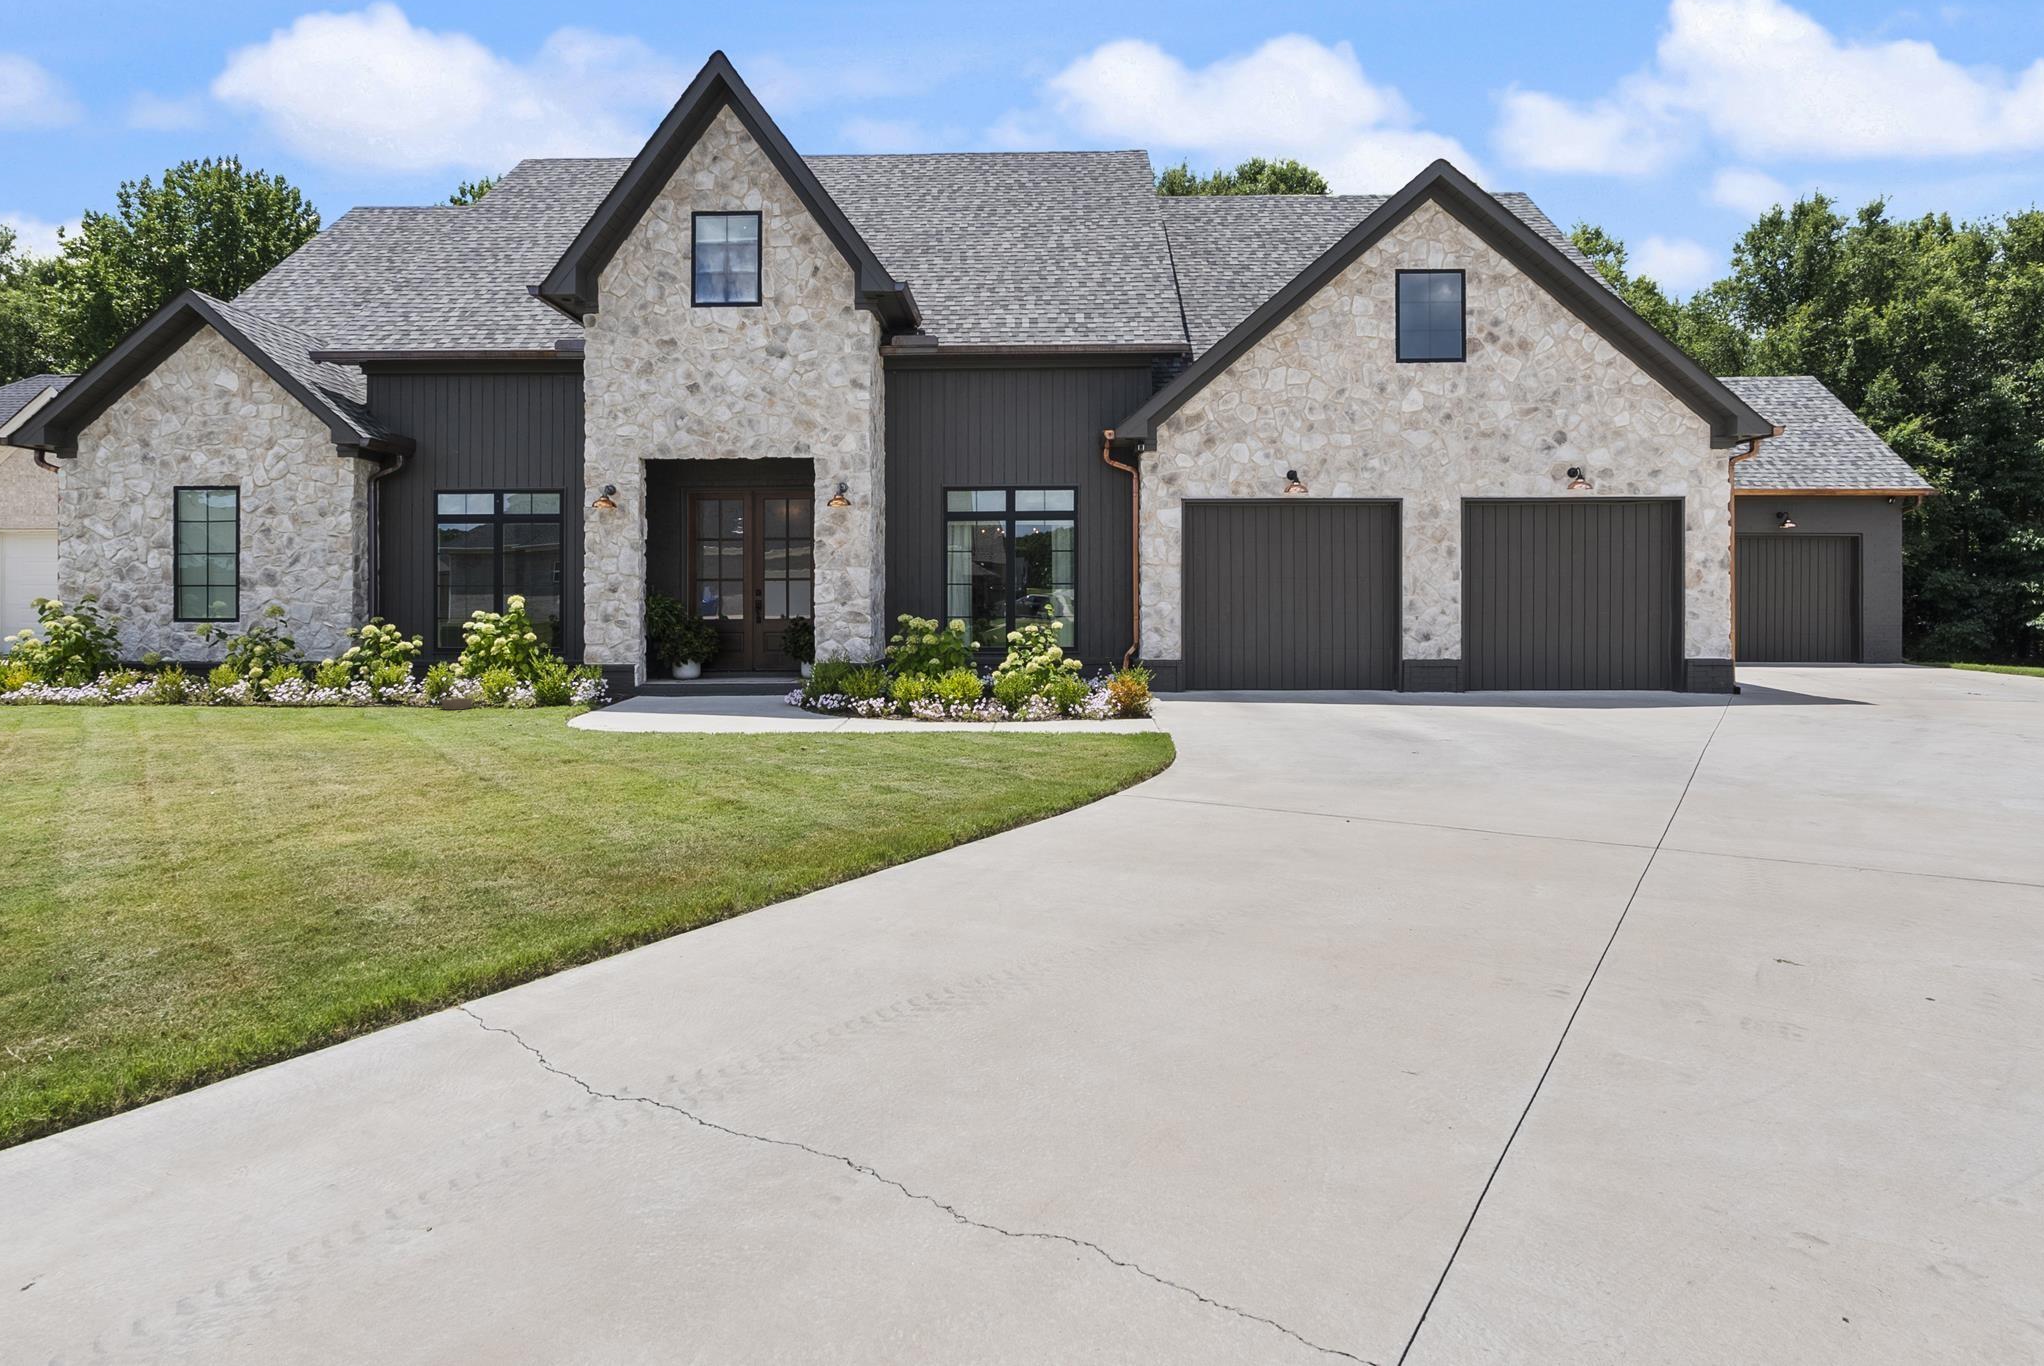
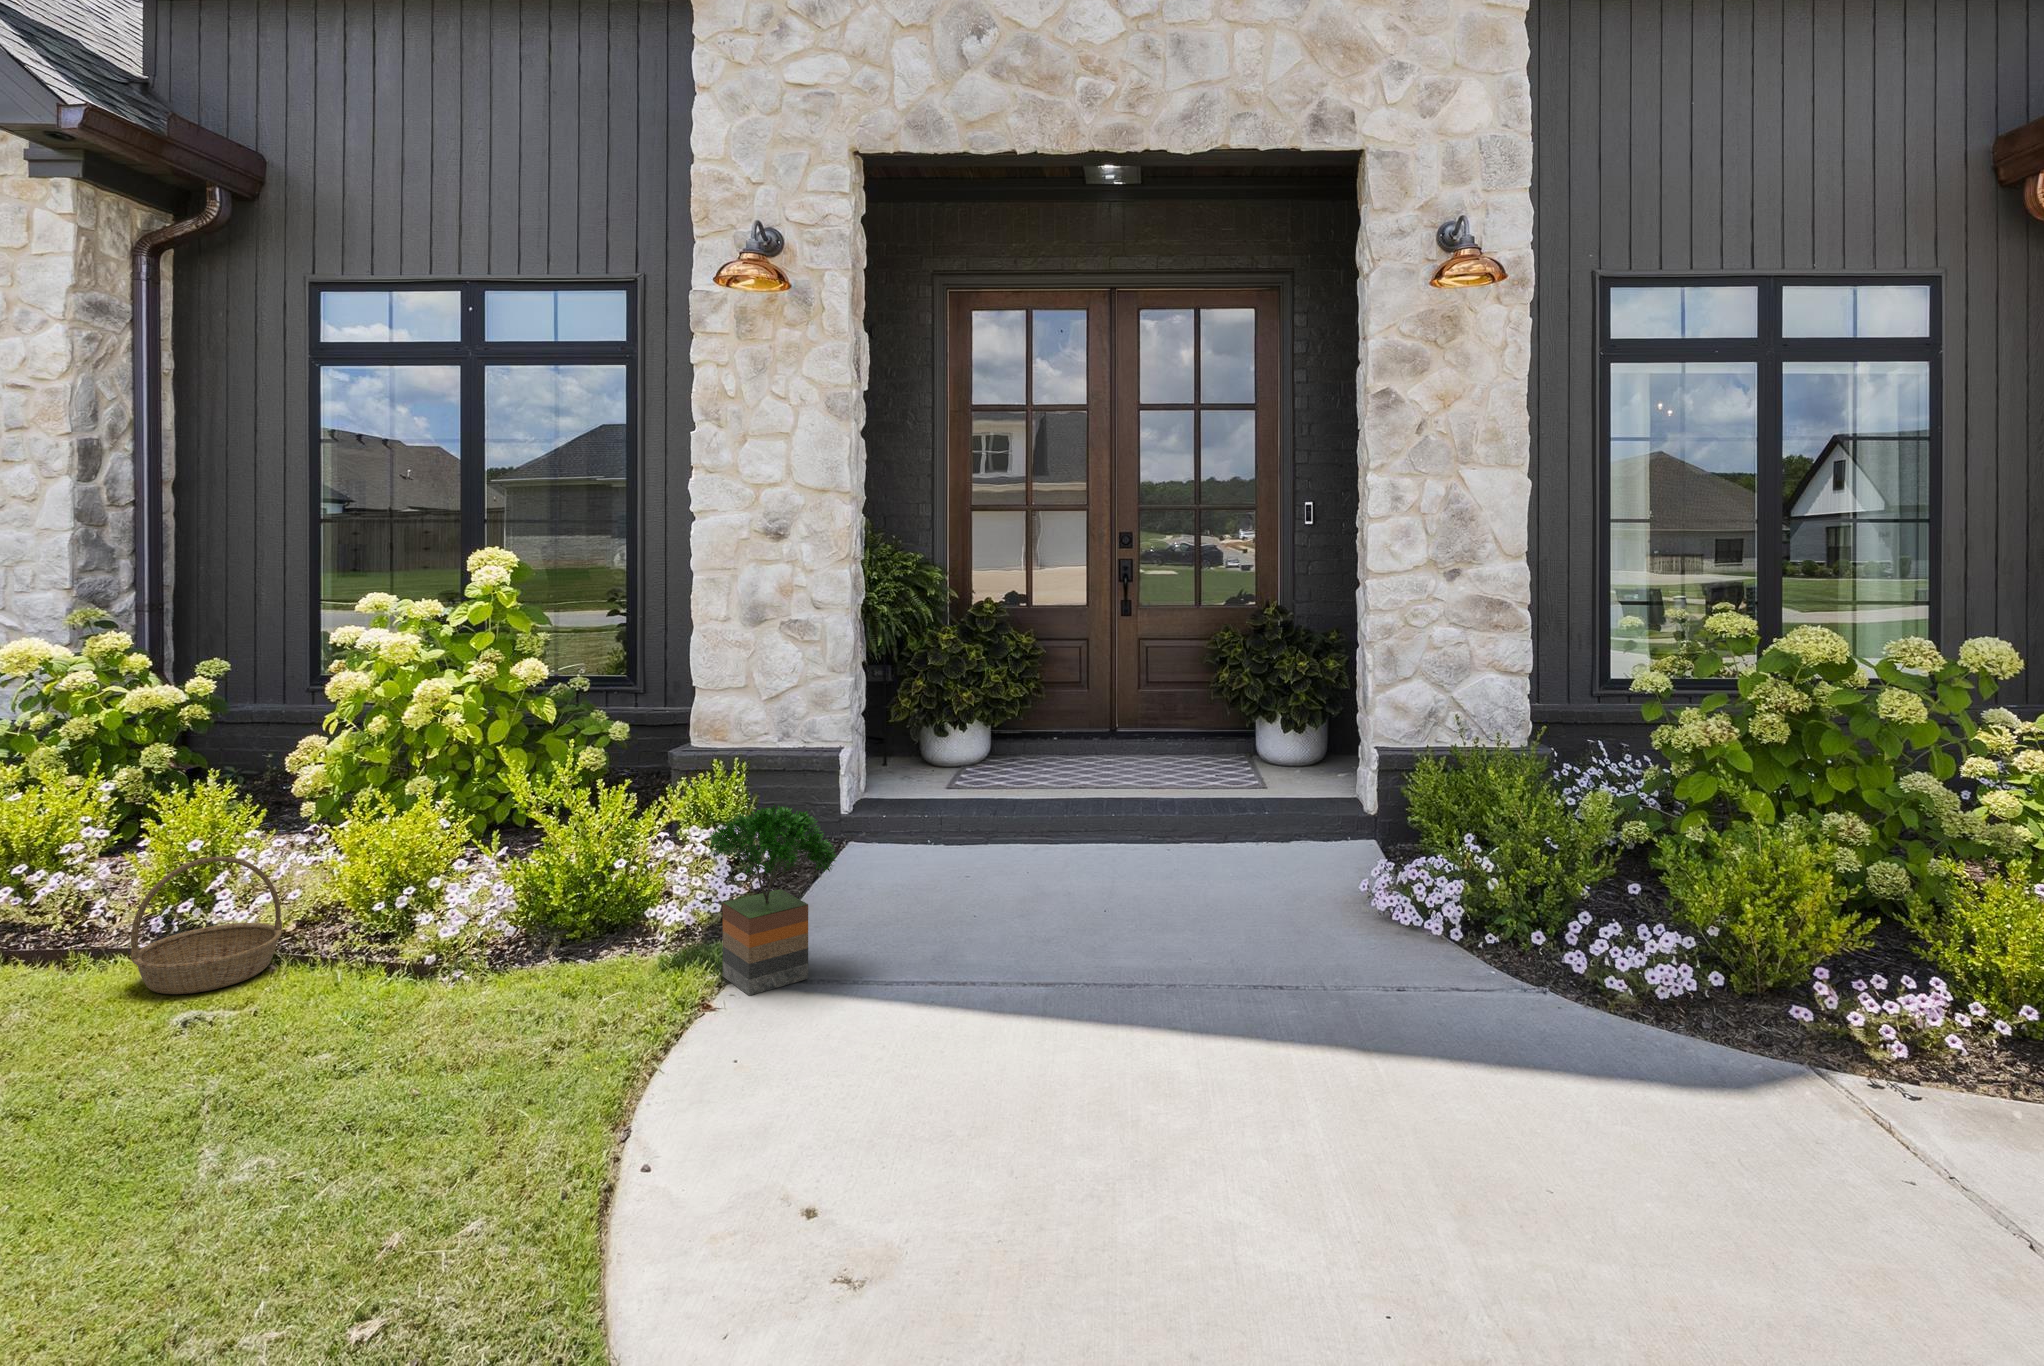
potted tree: none [585,665,619,711] -> present [708,805,836,996]

